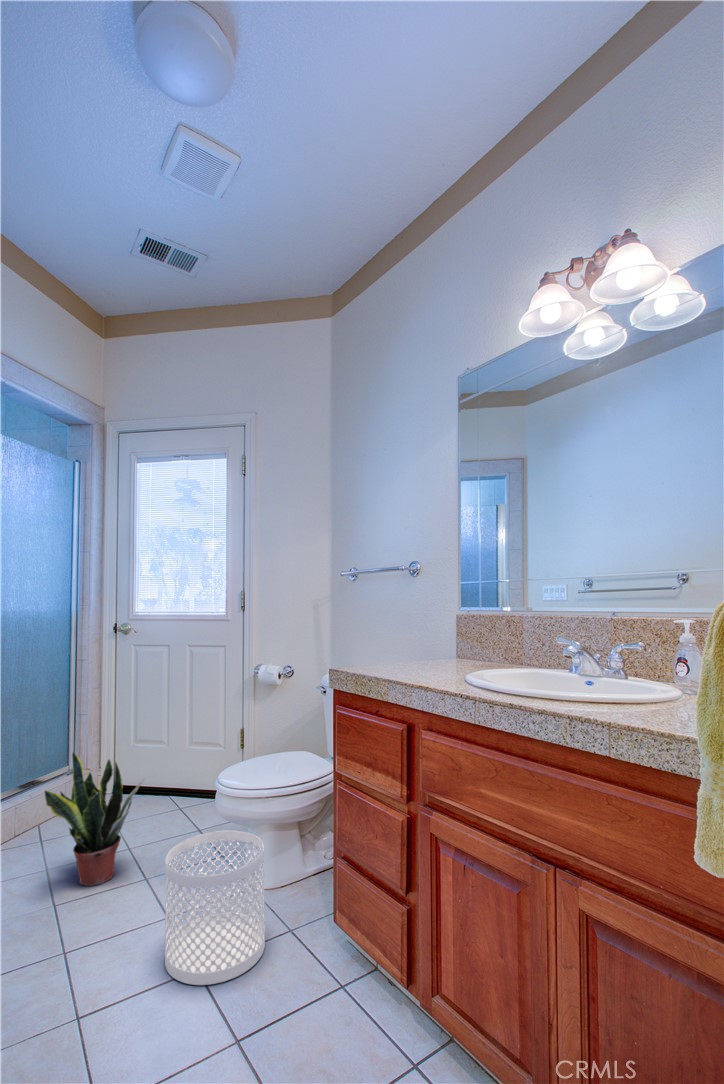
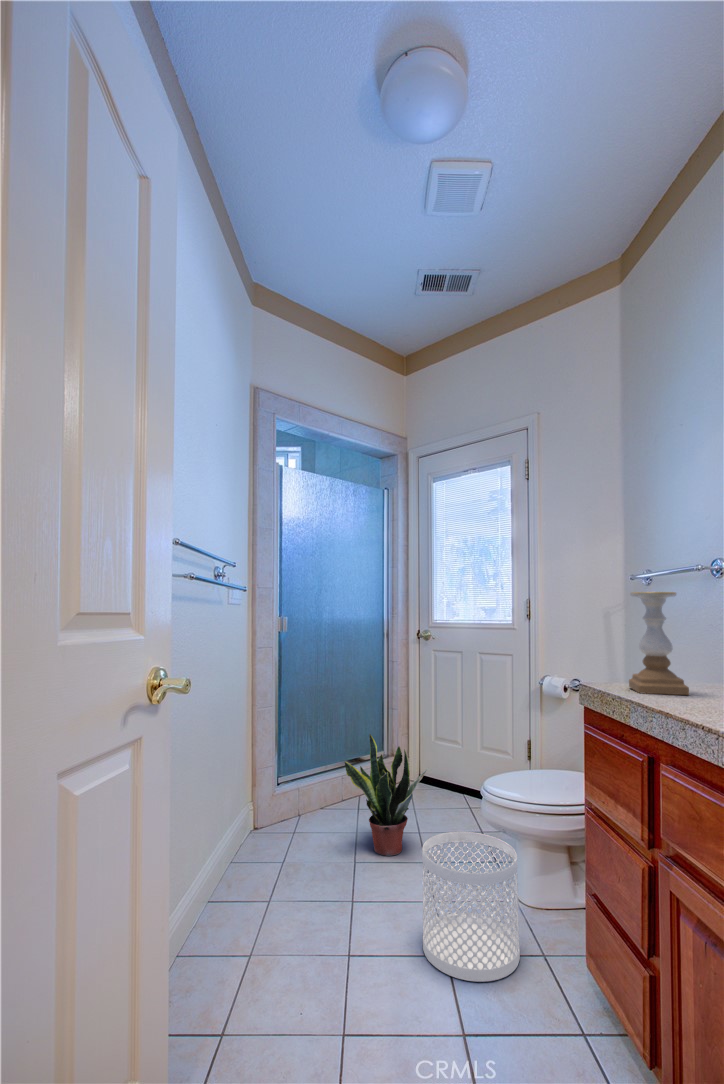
candle holder: none [372,584,421,672] -> present [629,592,689,695]

